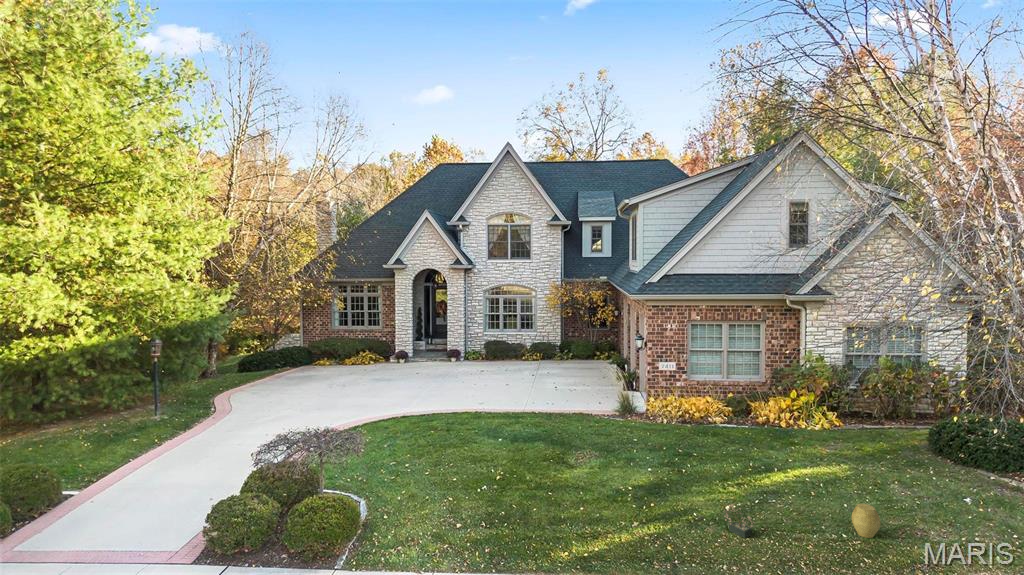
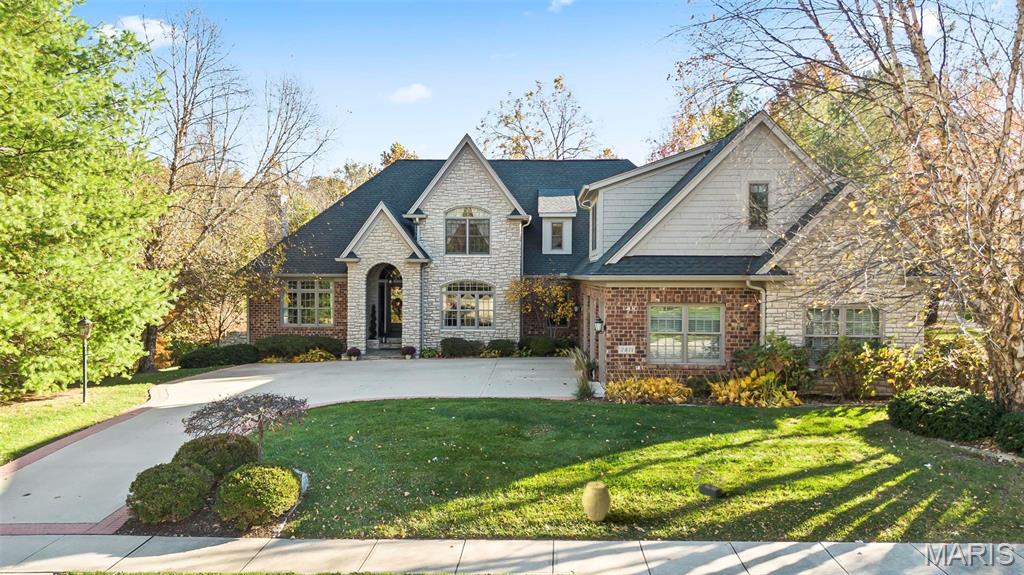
woven basket: present [852,504,880,538] -> present [582,482,611,521]

